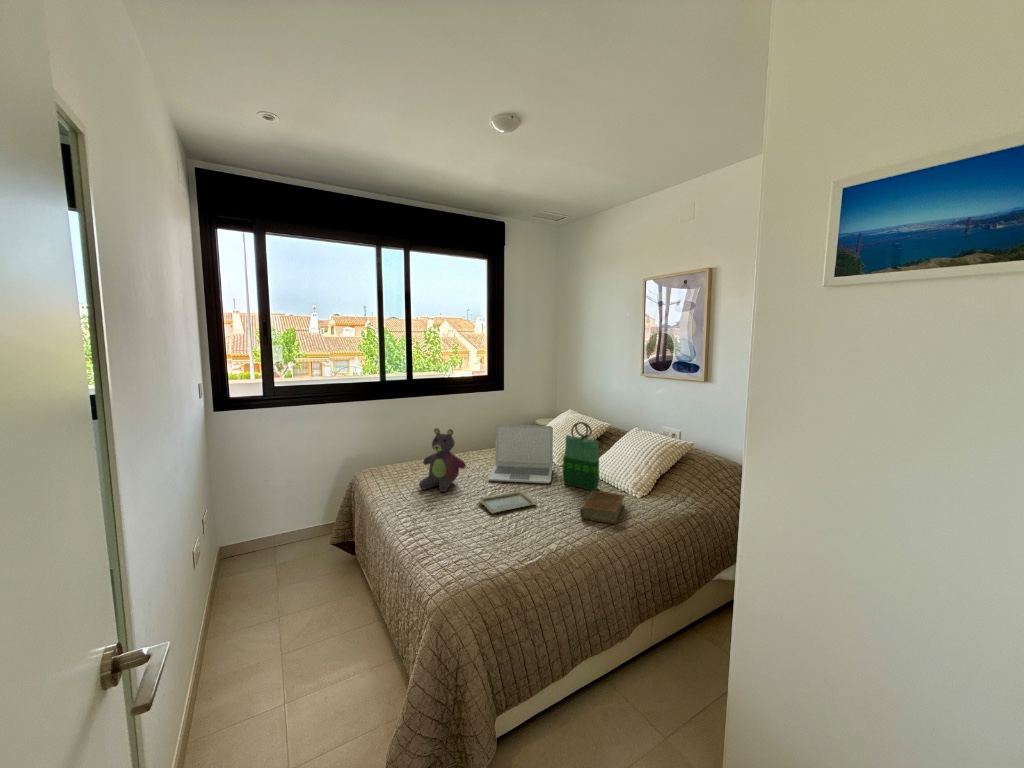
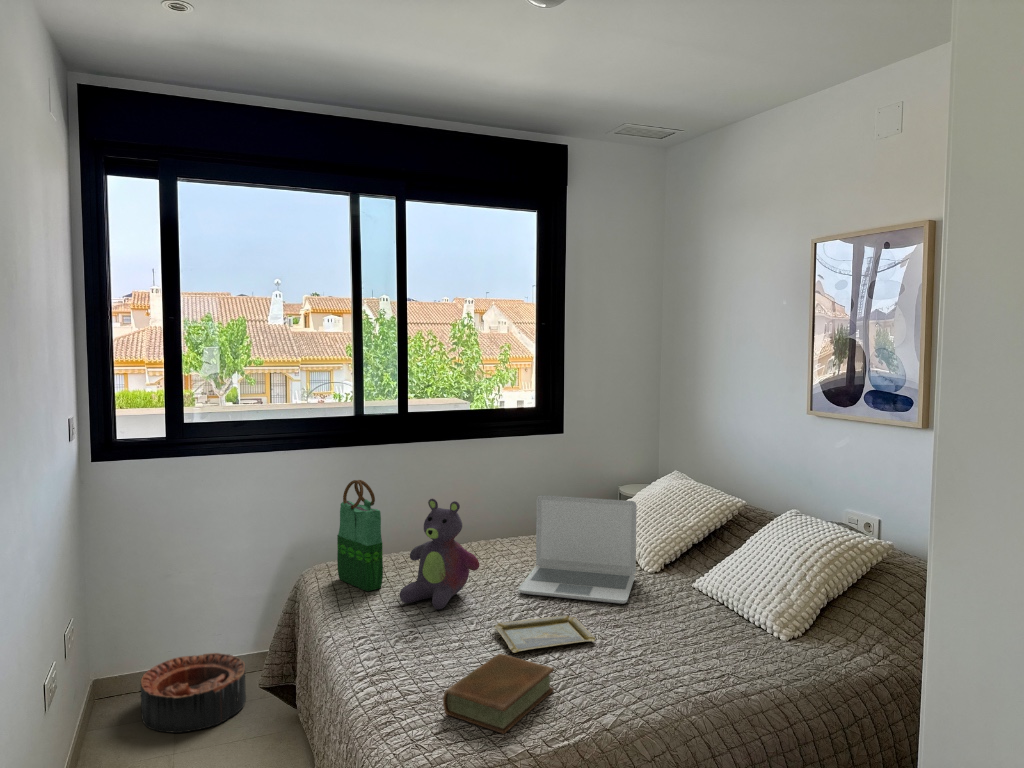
tote bag: present [563,422,599,490] -> present [337,480,383,591]
book: present [580,490,624,525] -> present [443,654,554,734]
basket: none [253,527,321,576] -> present [141,653,246,733]

